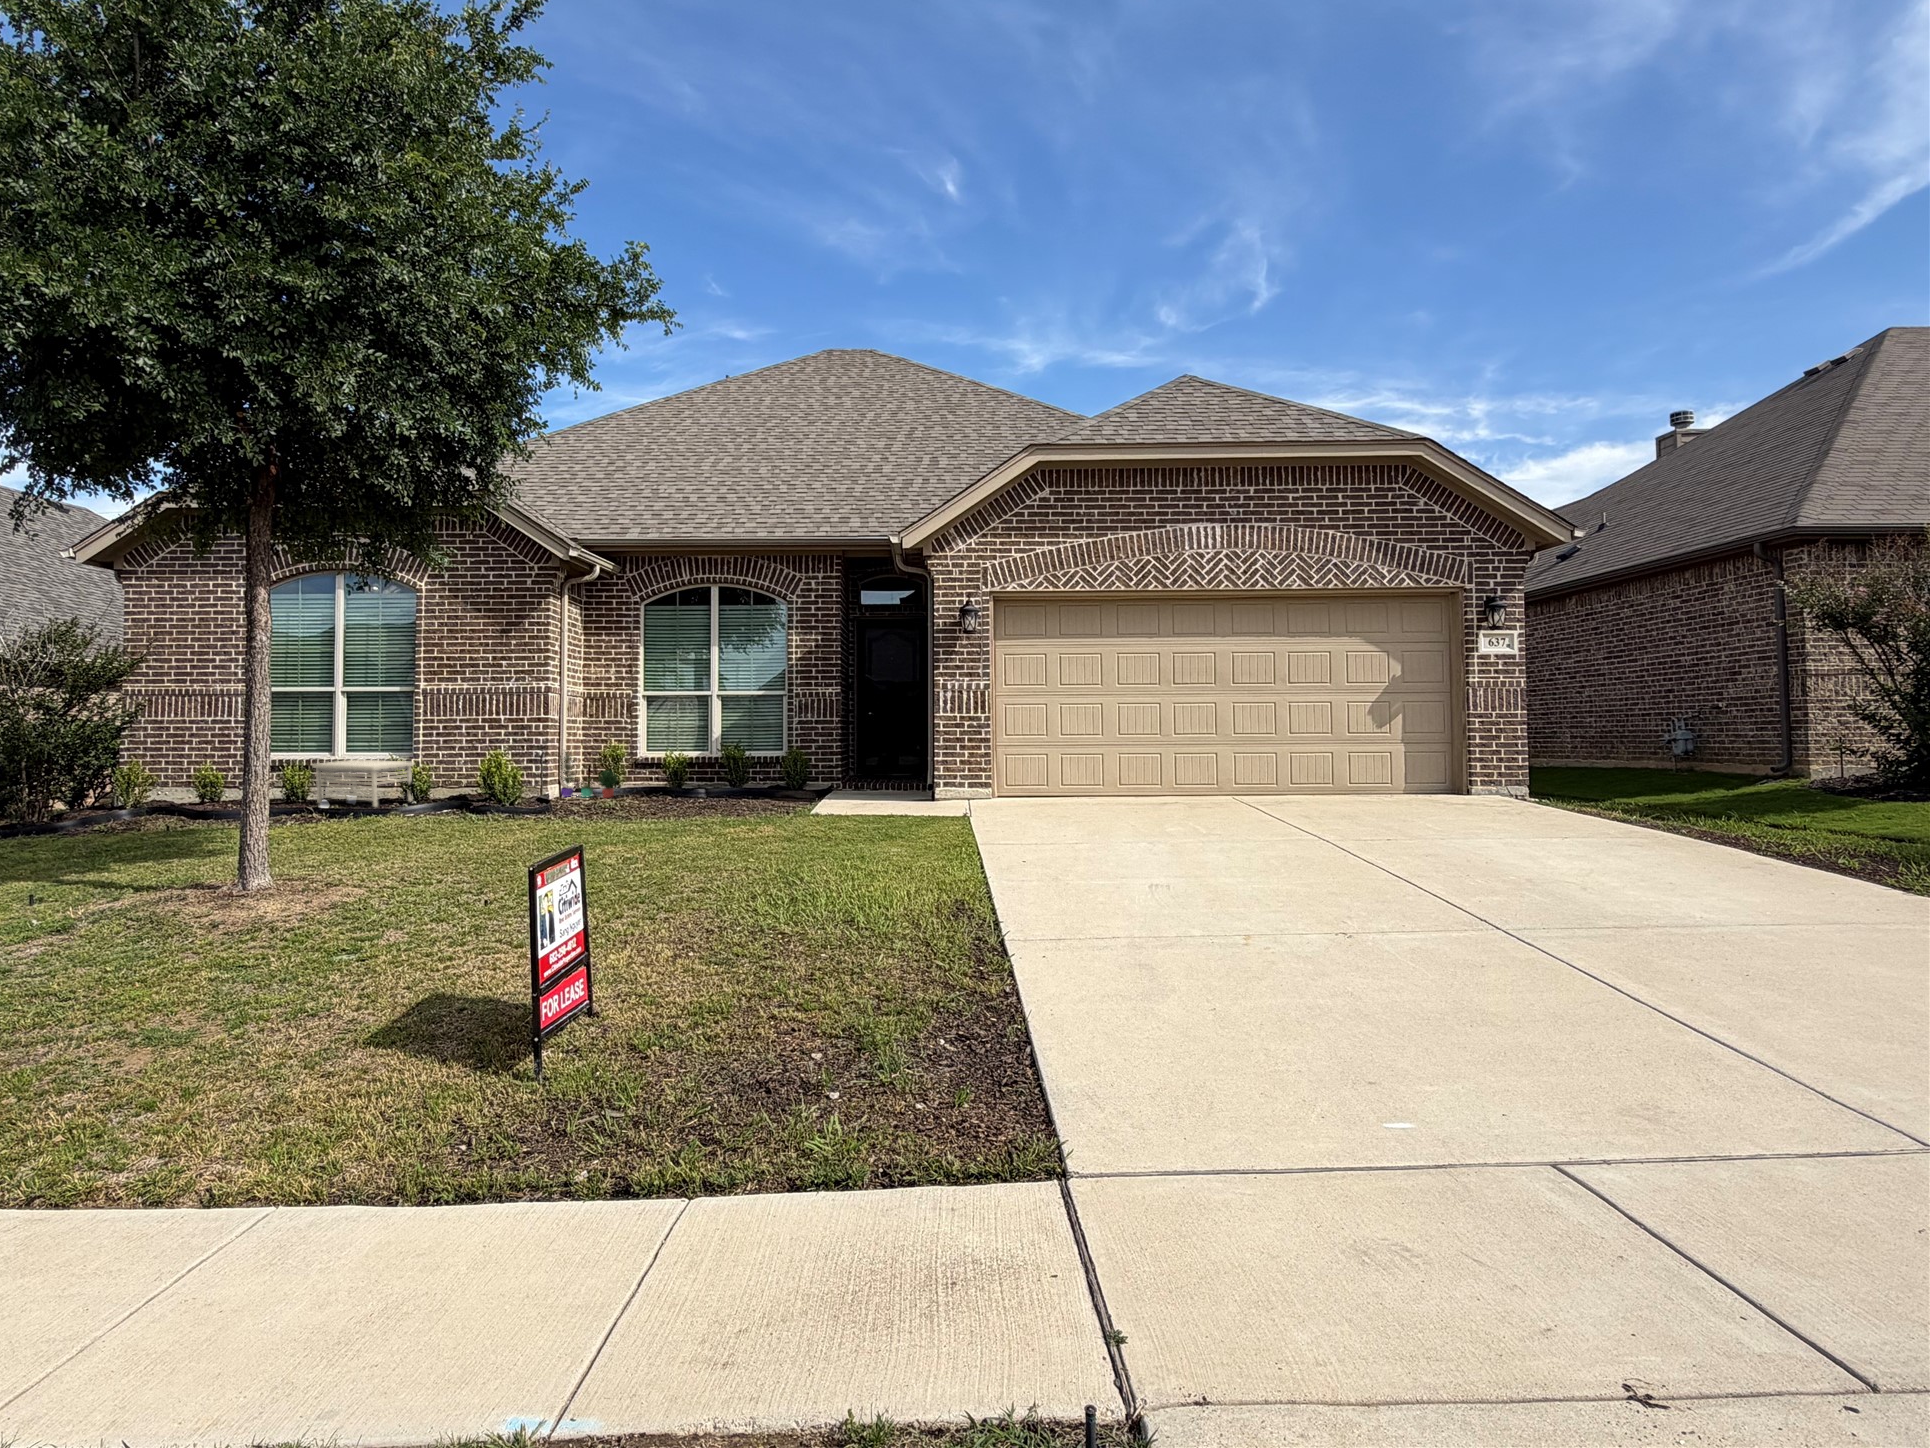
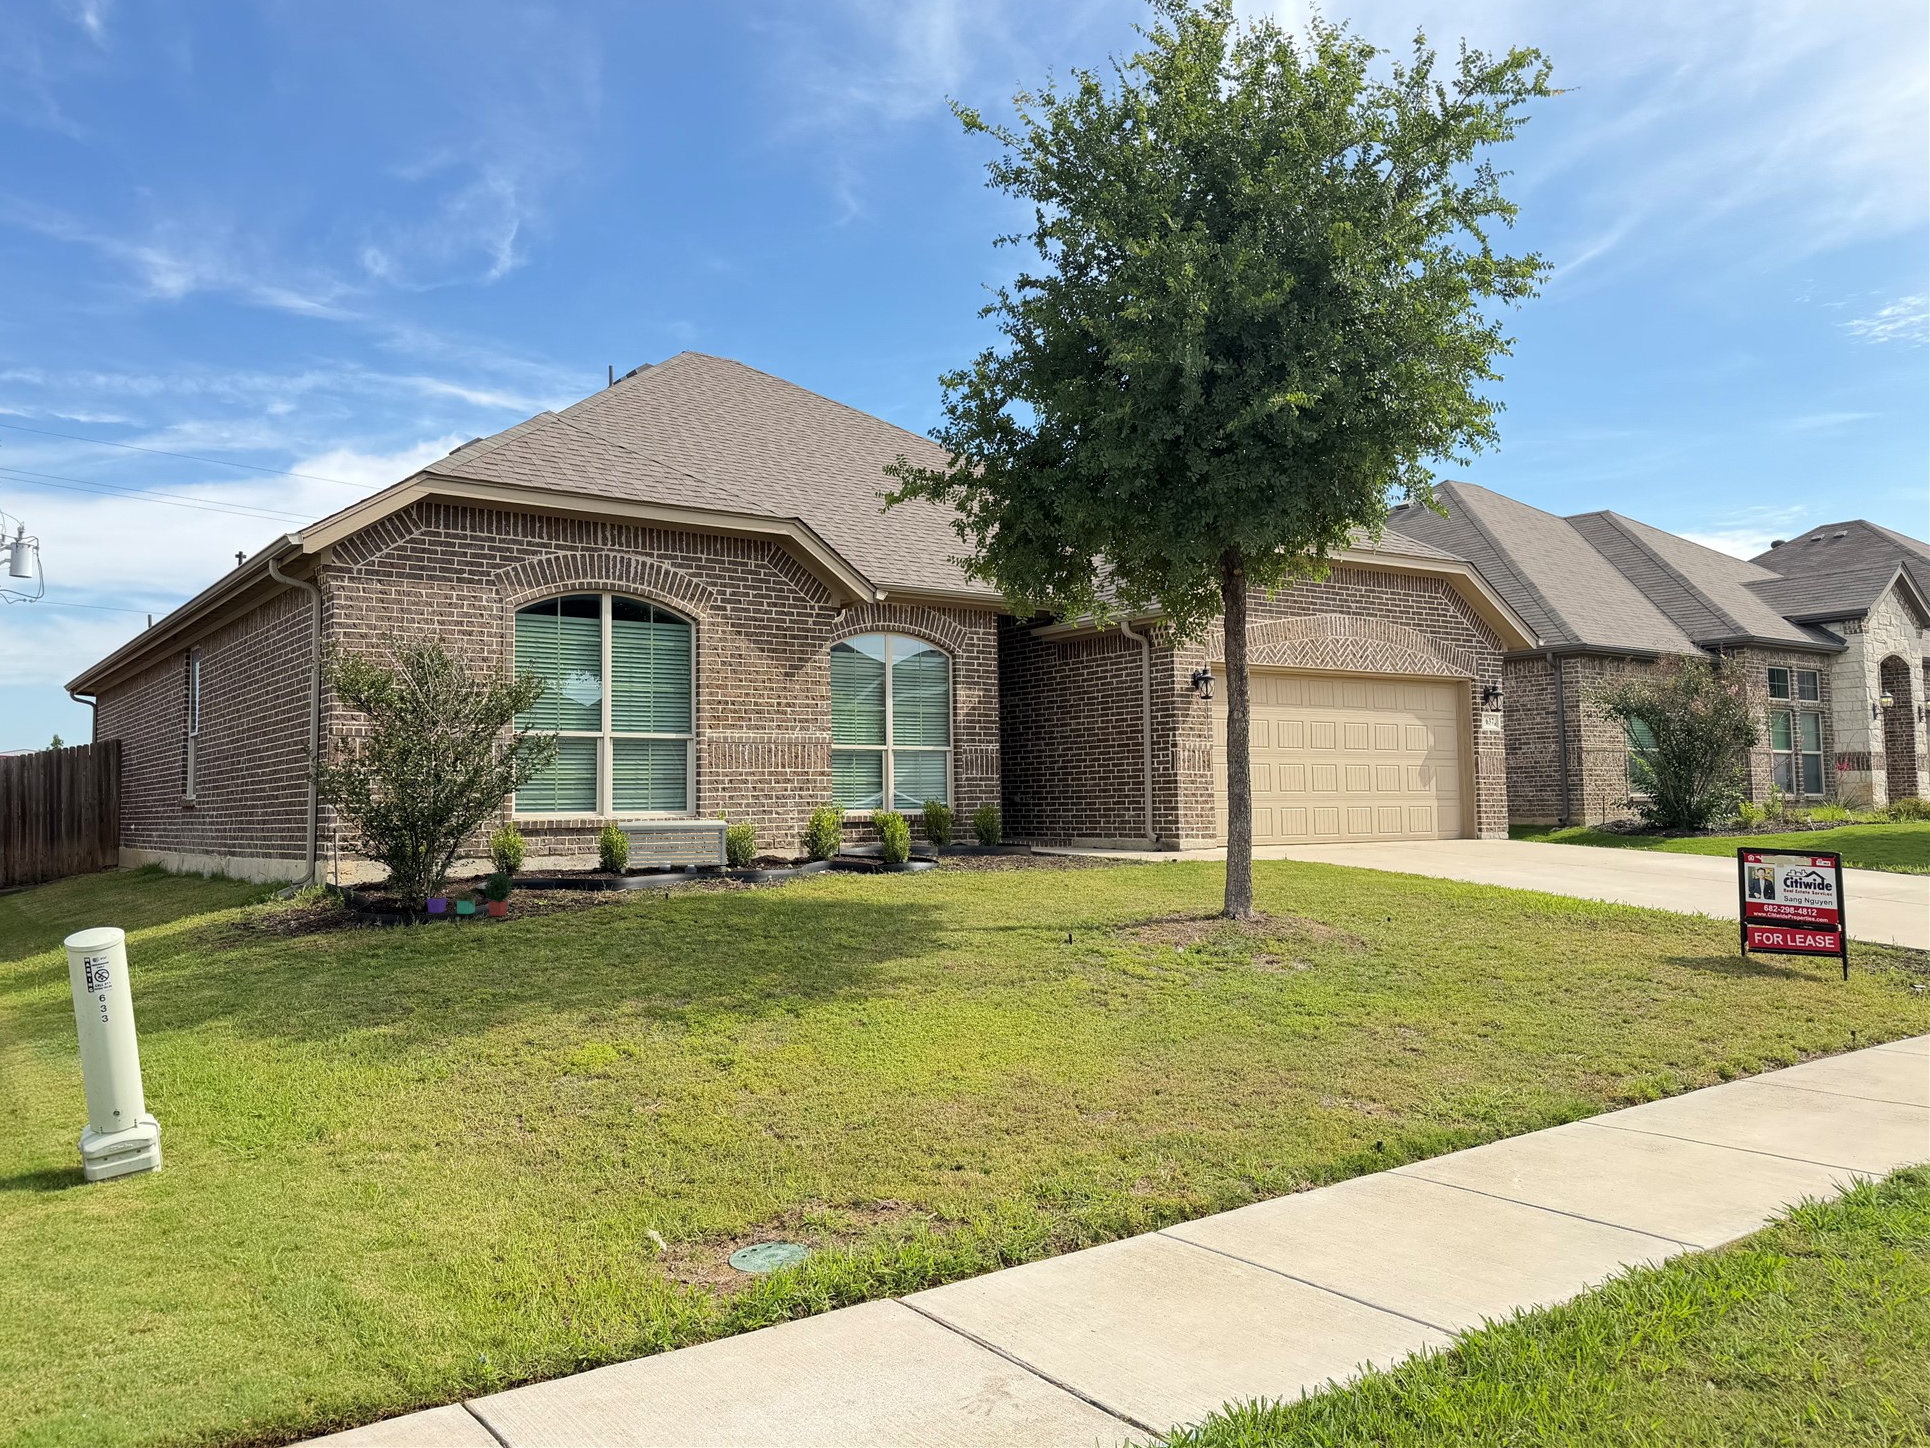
potted plant: present [559,749,617,798] -> present [427,863,513,916]

